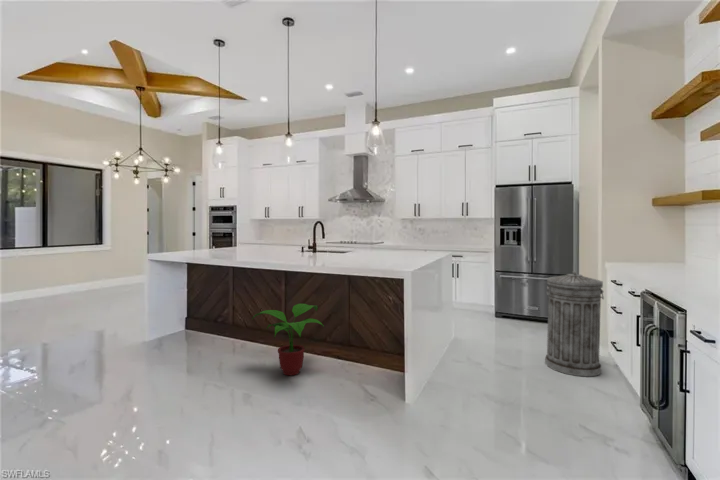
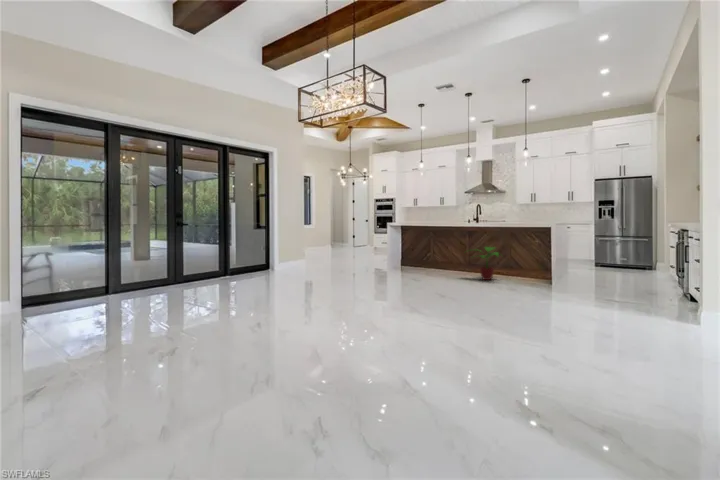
trash can: present [545,271,604,377] -> none [630,227,666,283]

